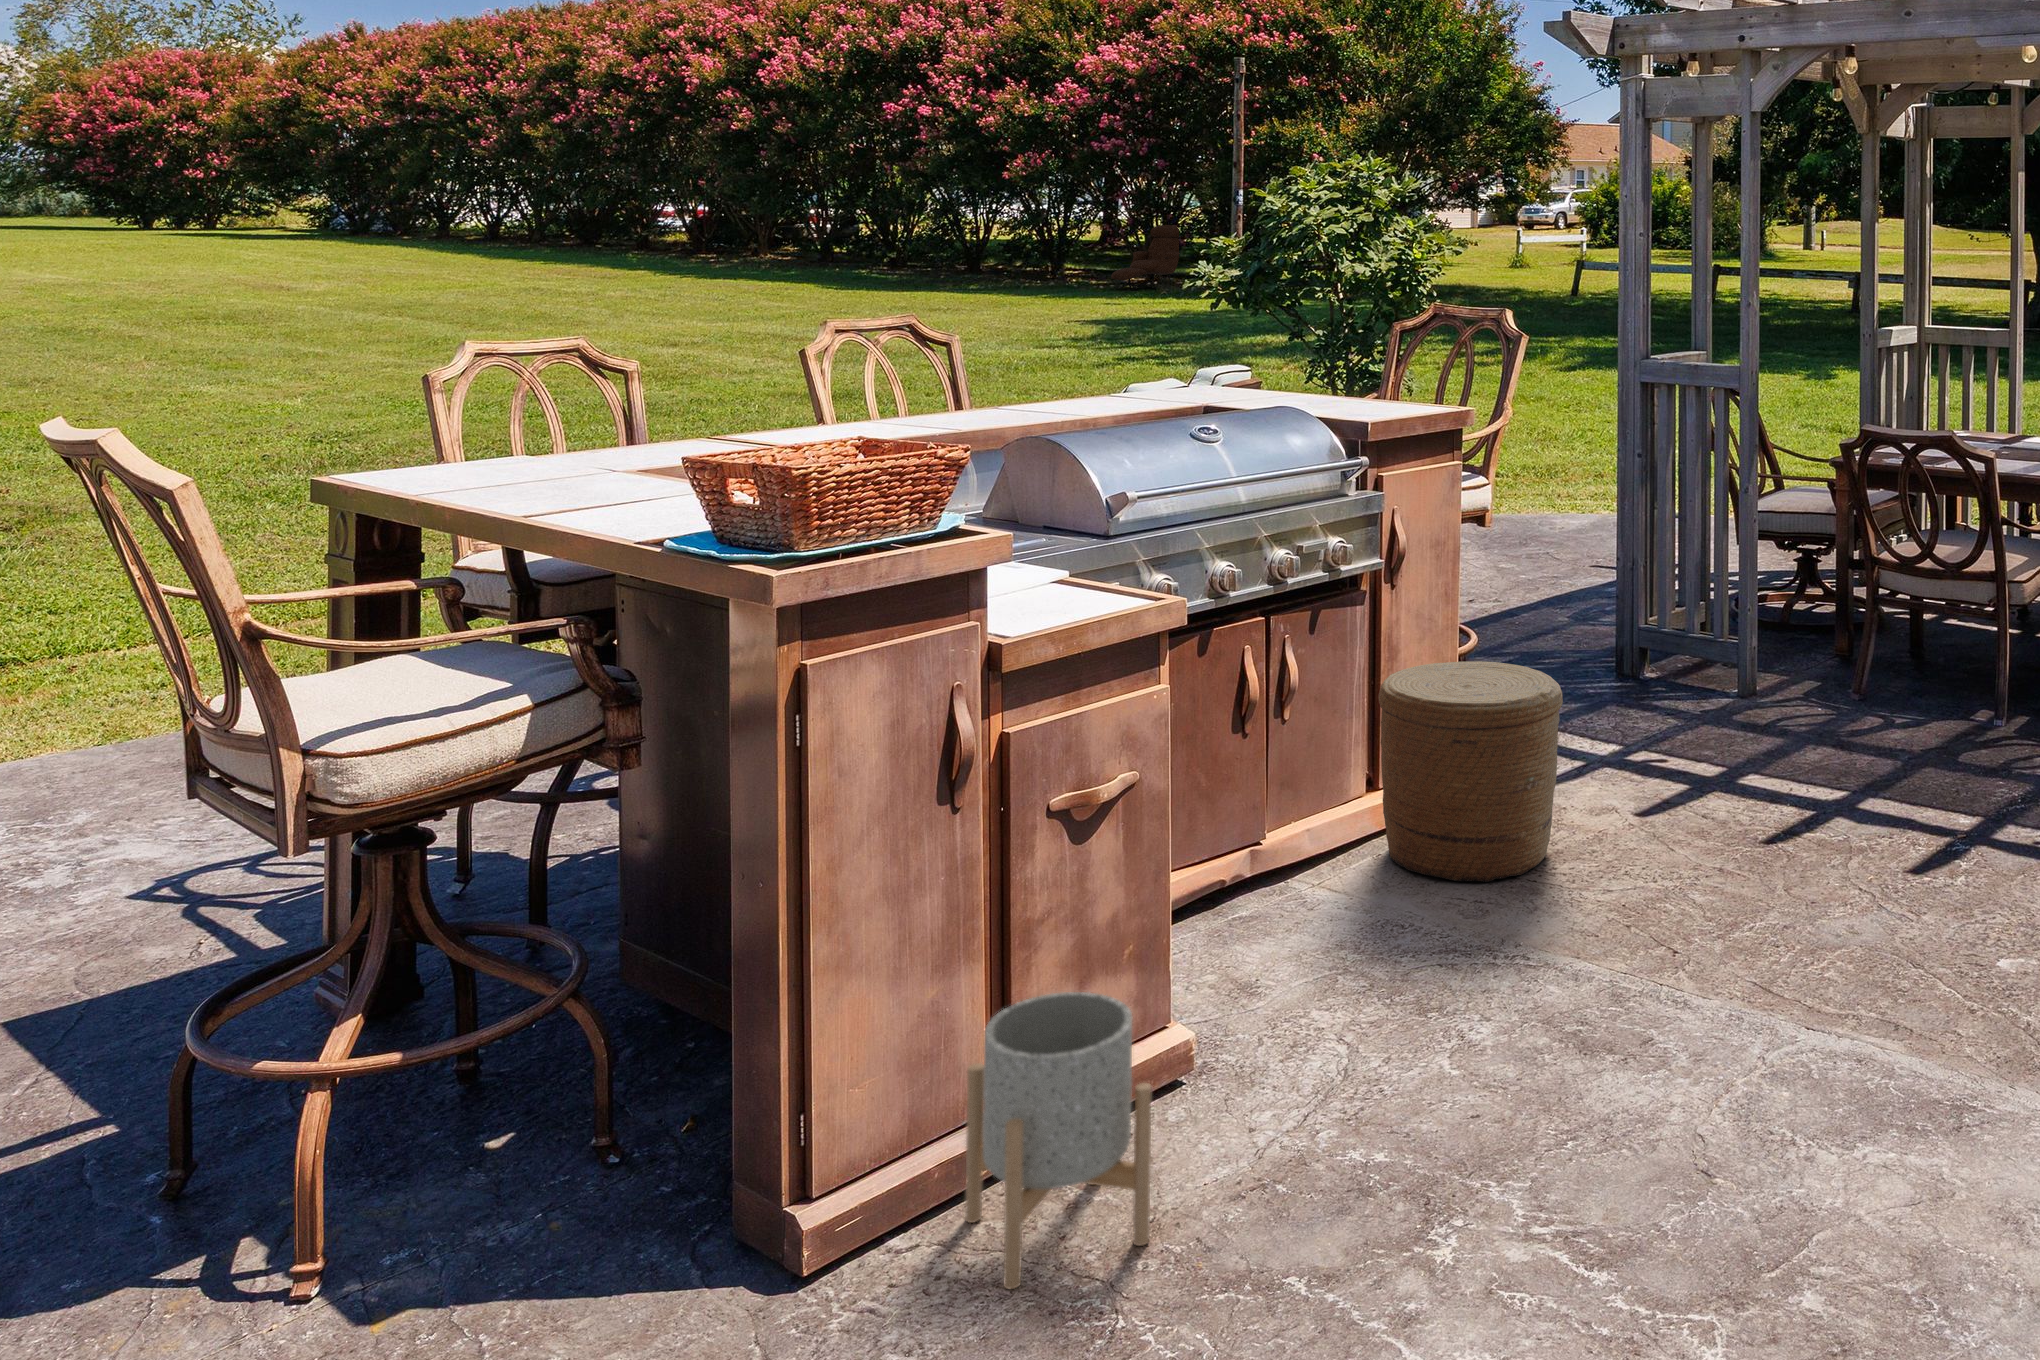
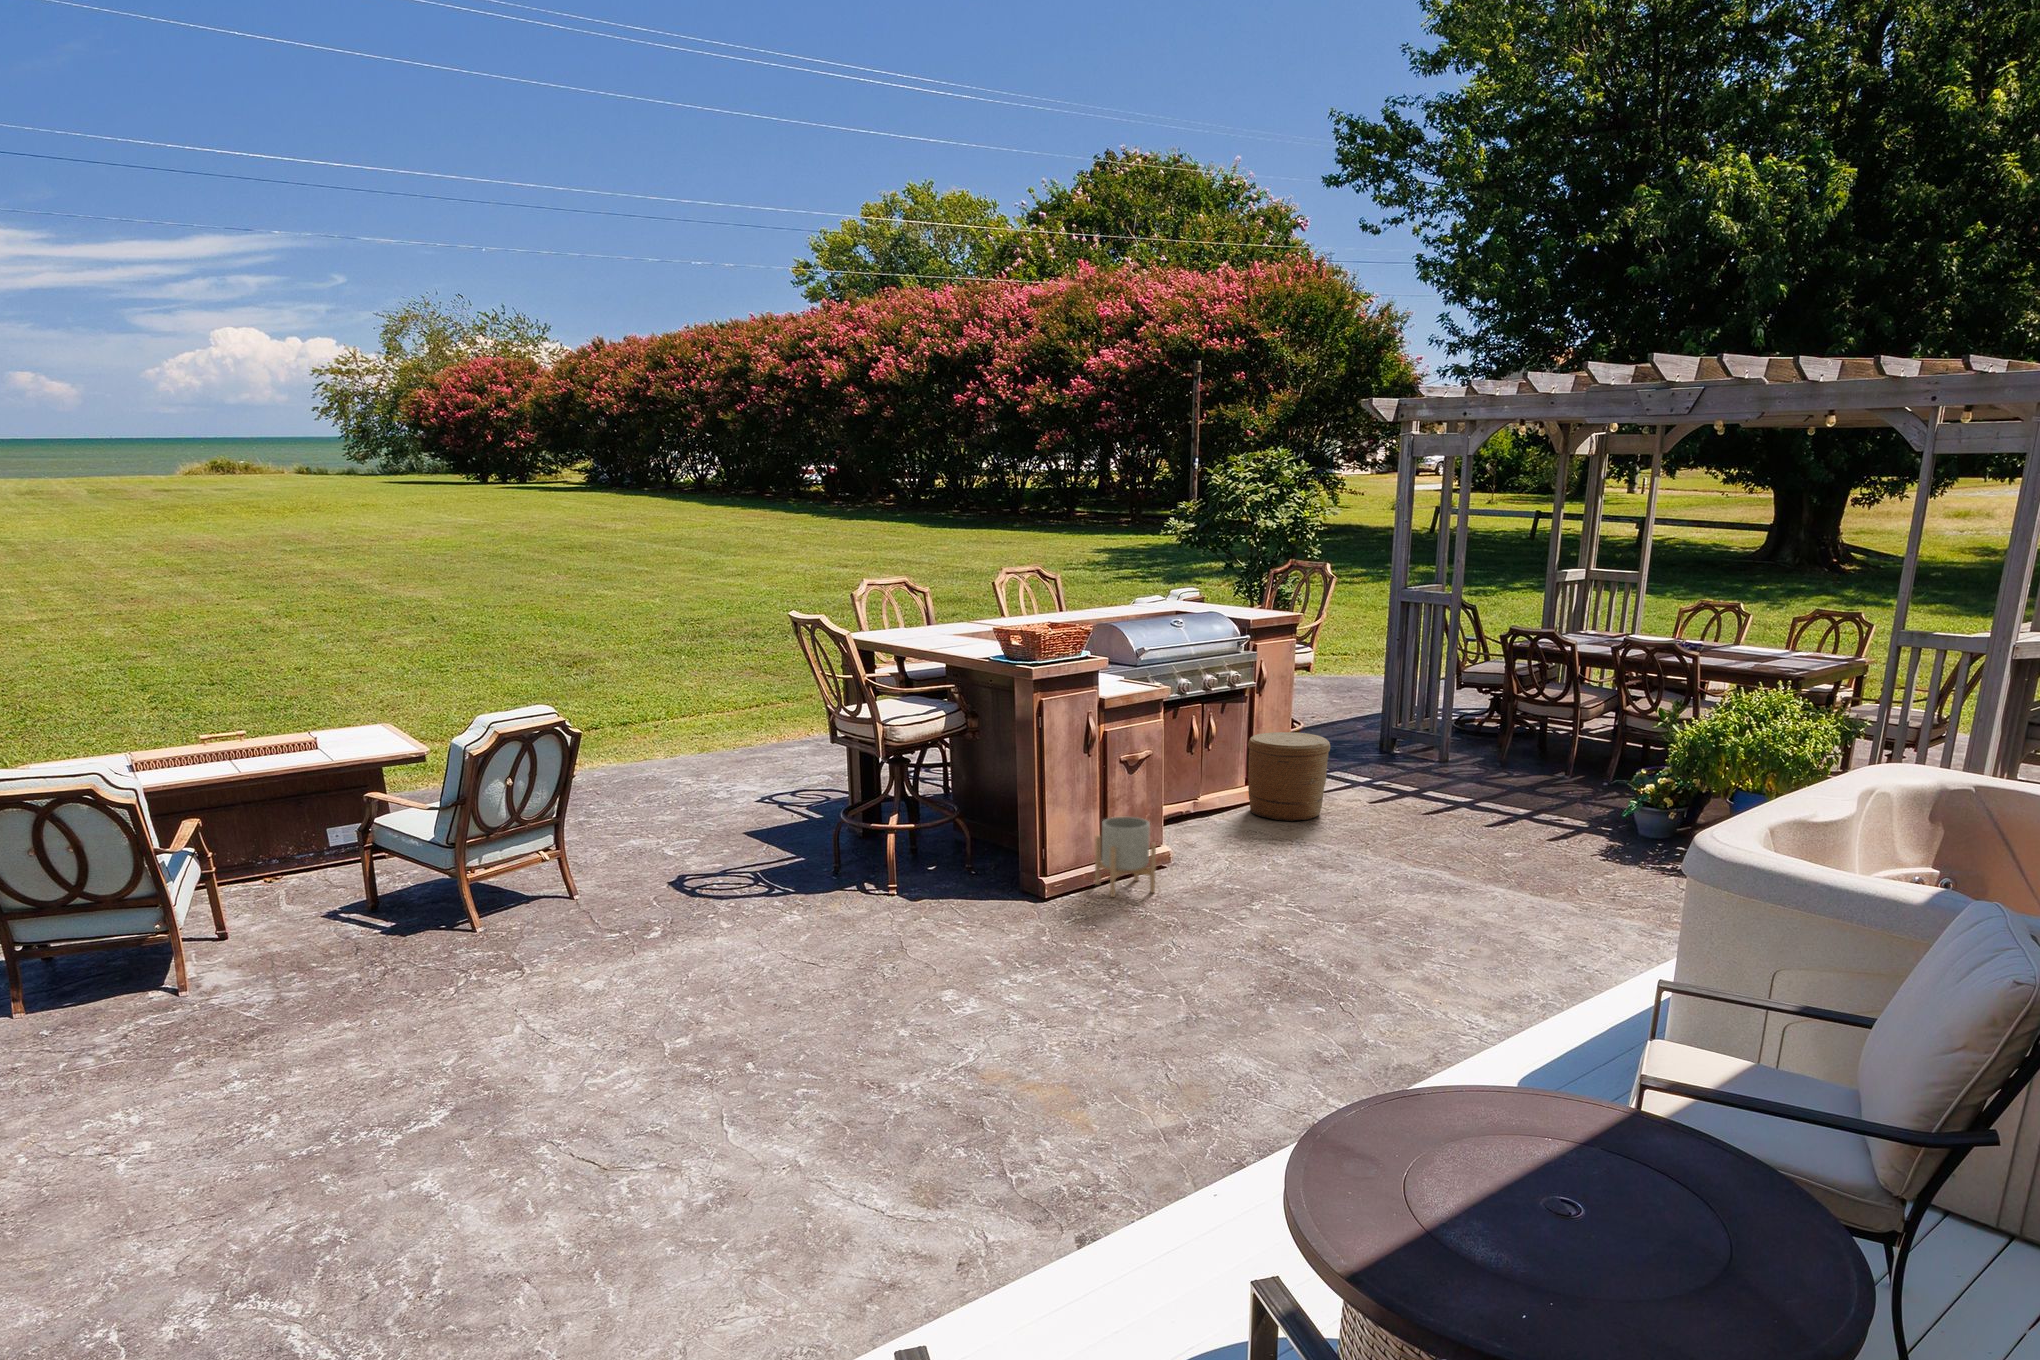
lounge chair: present [1111,225,1180,289] -> none [1106,482,1154,529]

